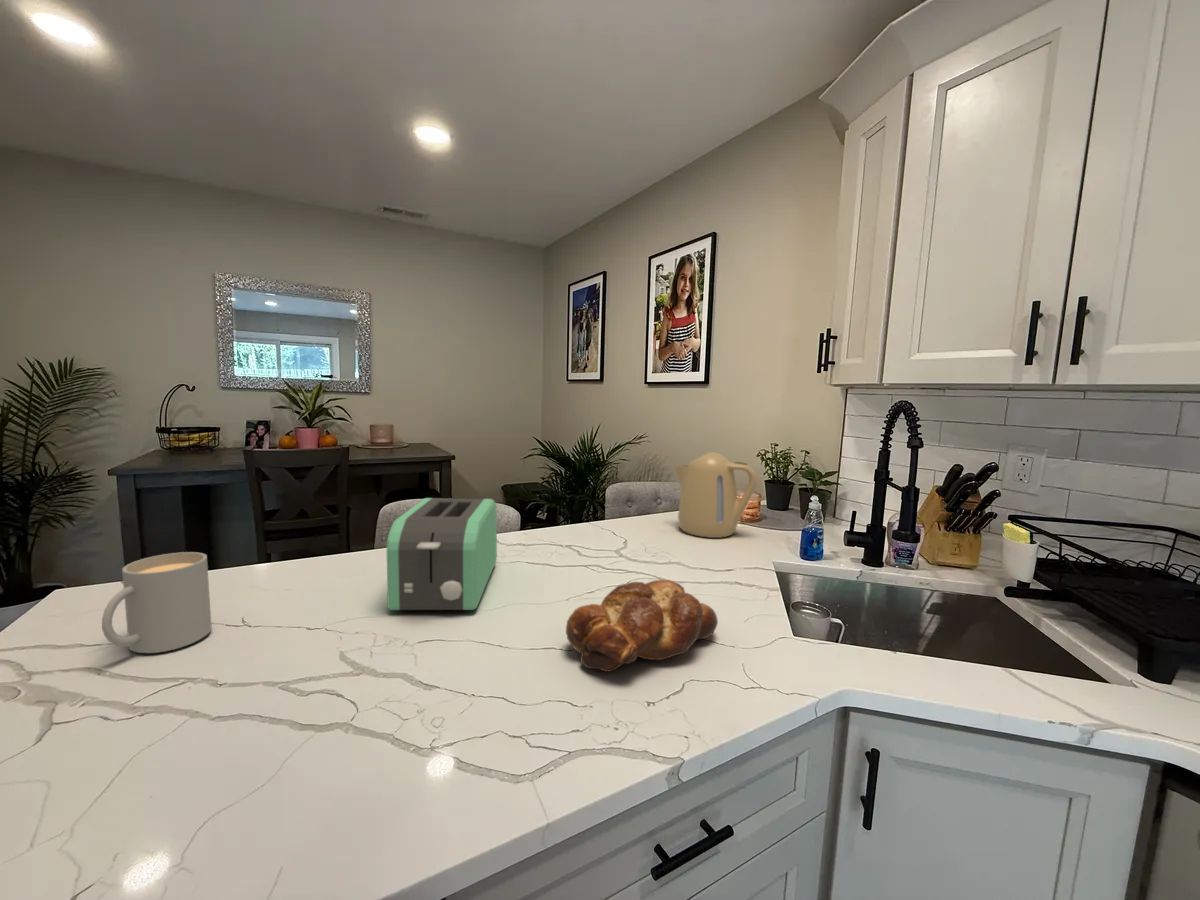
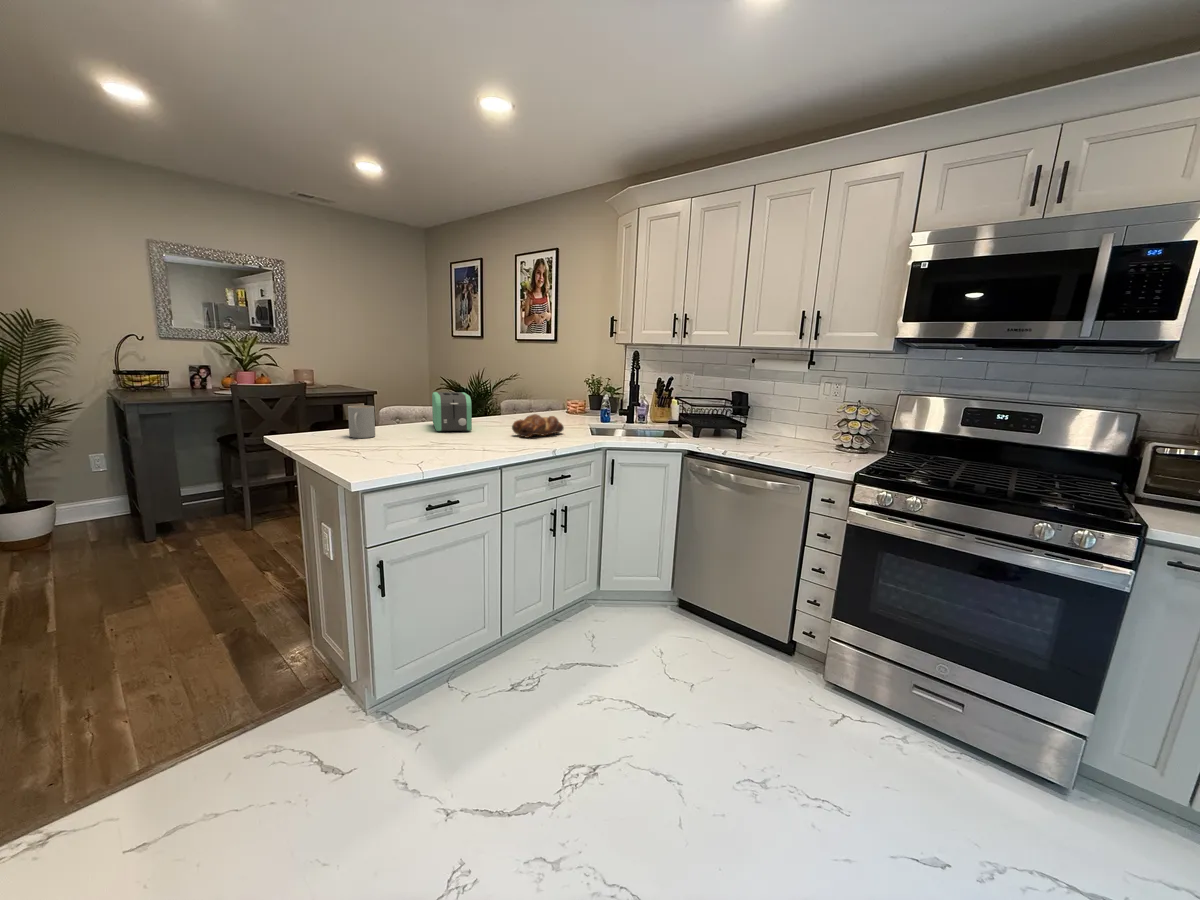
kettle: present [675,452,757,538] -> none [541,377,582,418]

